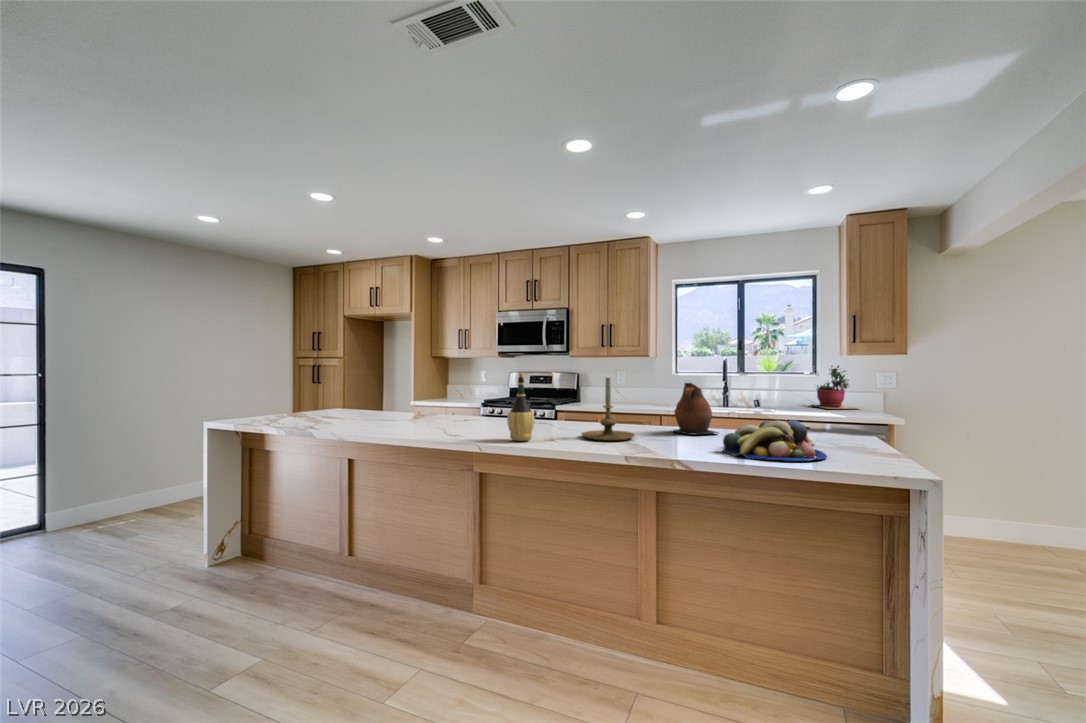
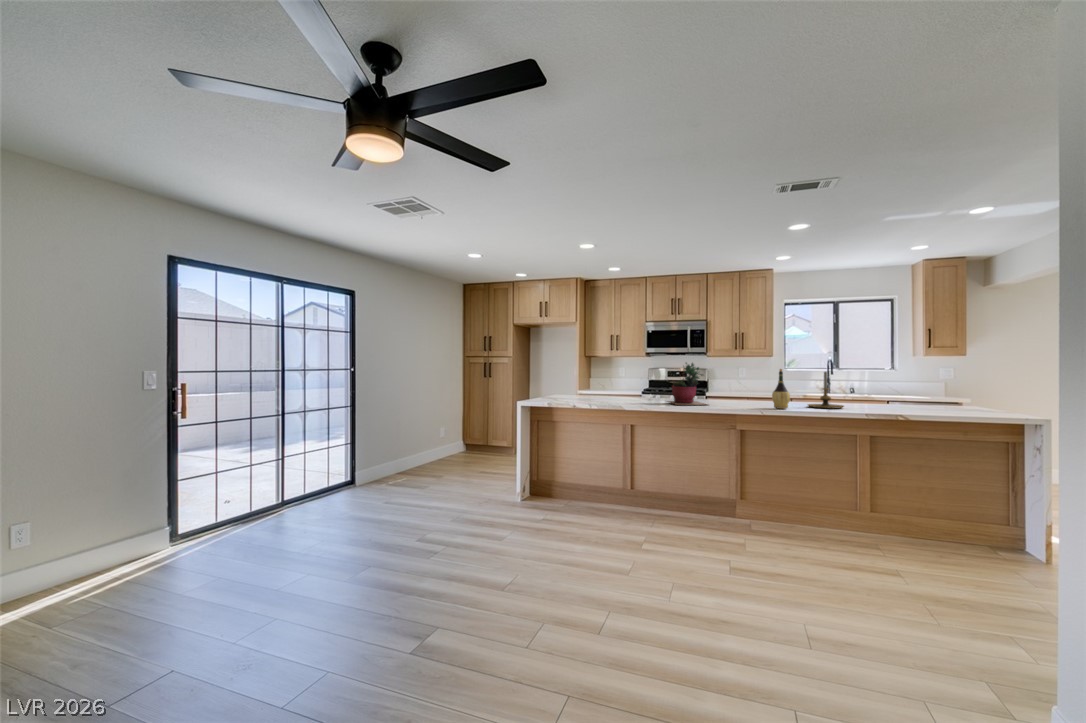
succulent plant: present [813,366,858,409] -> present [667,363,707,405]
ceramic pitcher: present [673,383,719,434] -> none [850,375,885,406]
fruit bowl: present [723,420,827,461] -> none [910,395,976,415]

